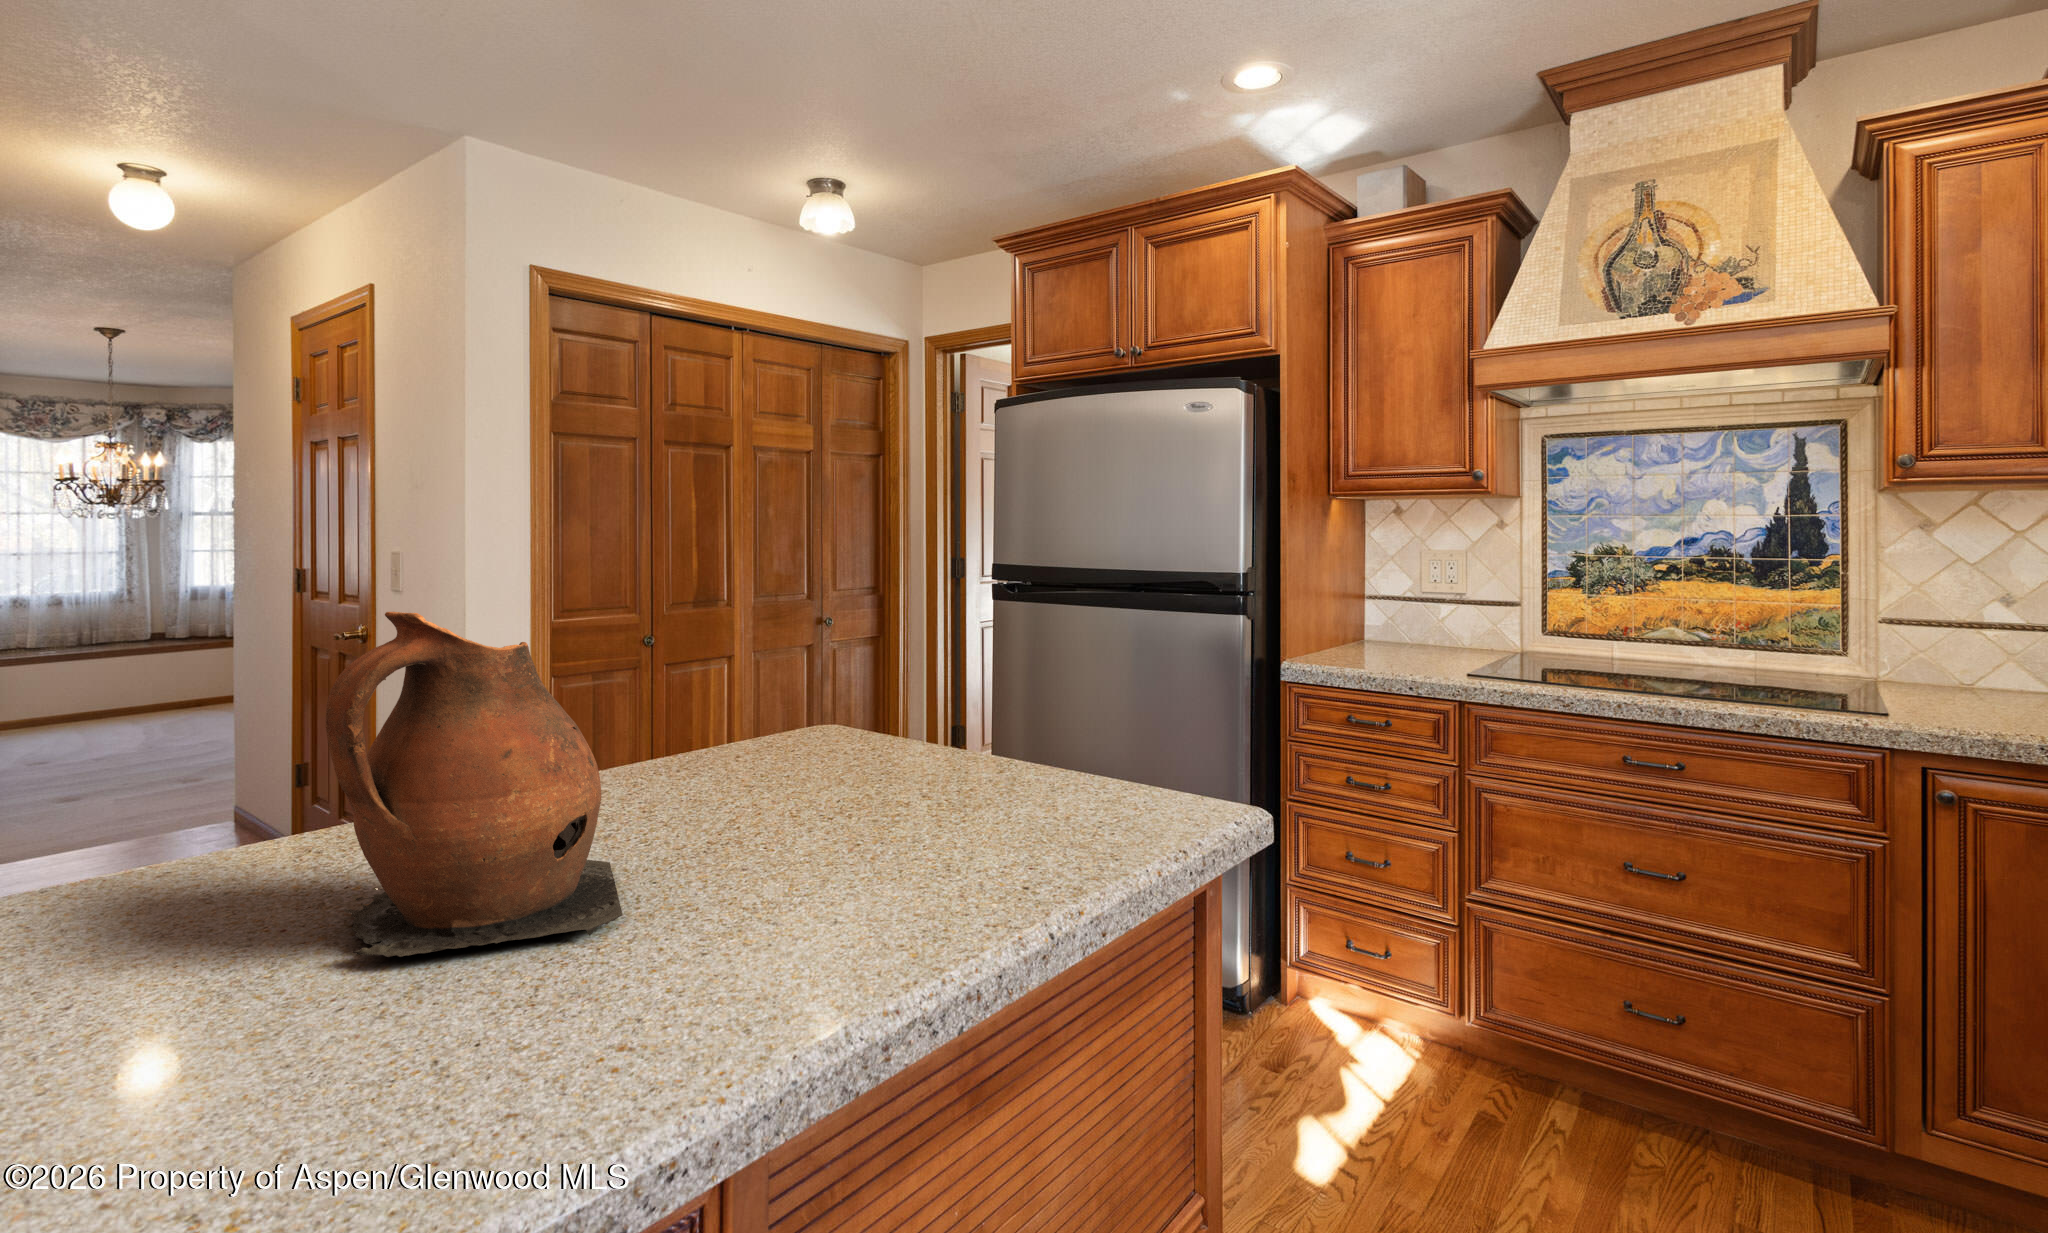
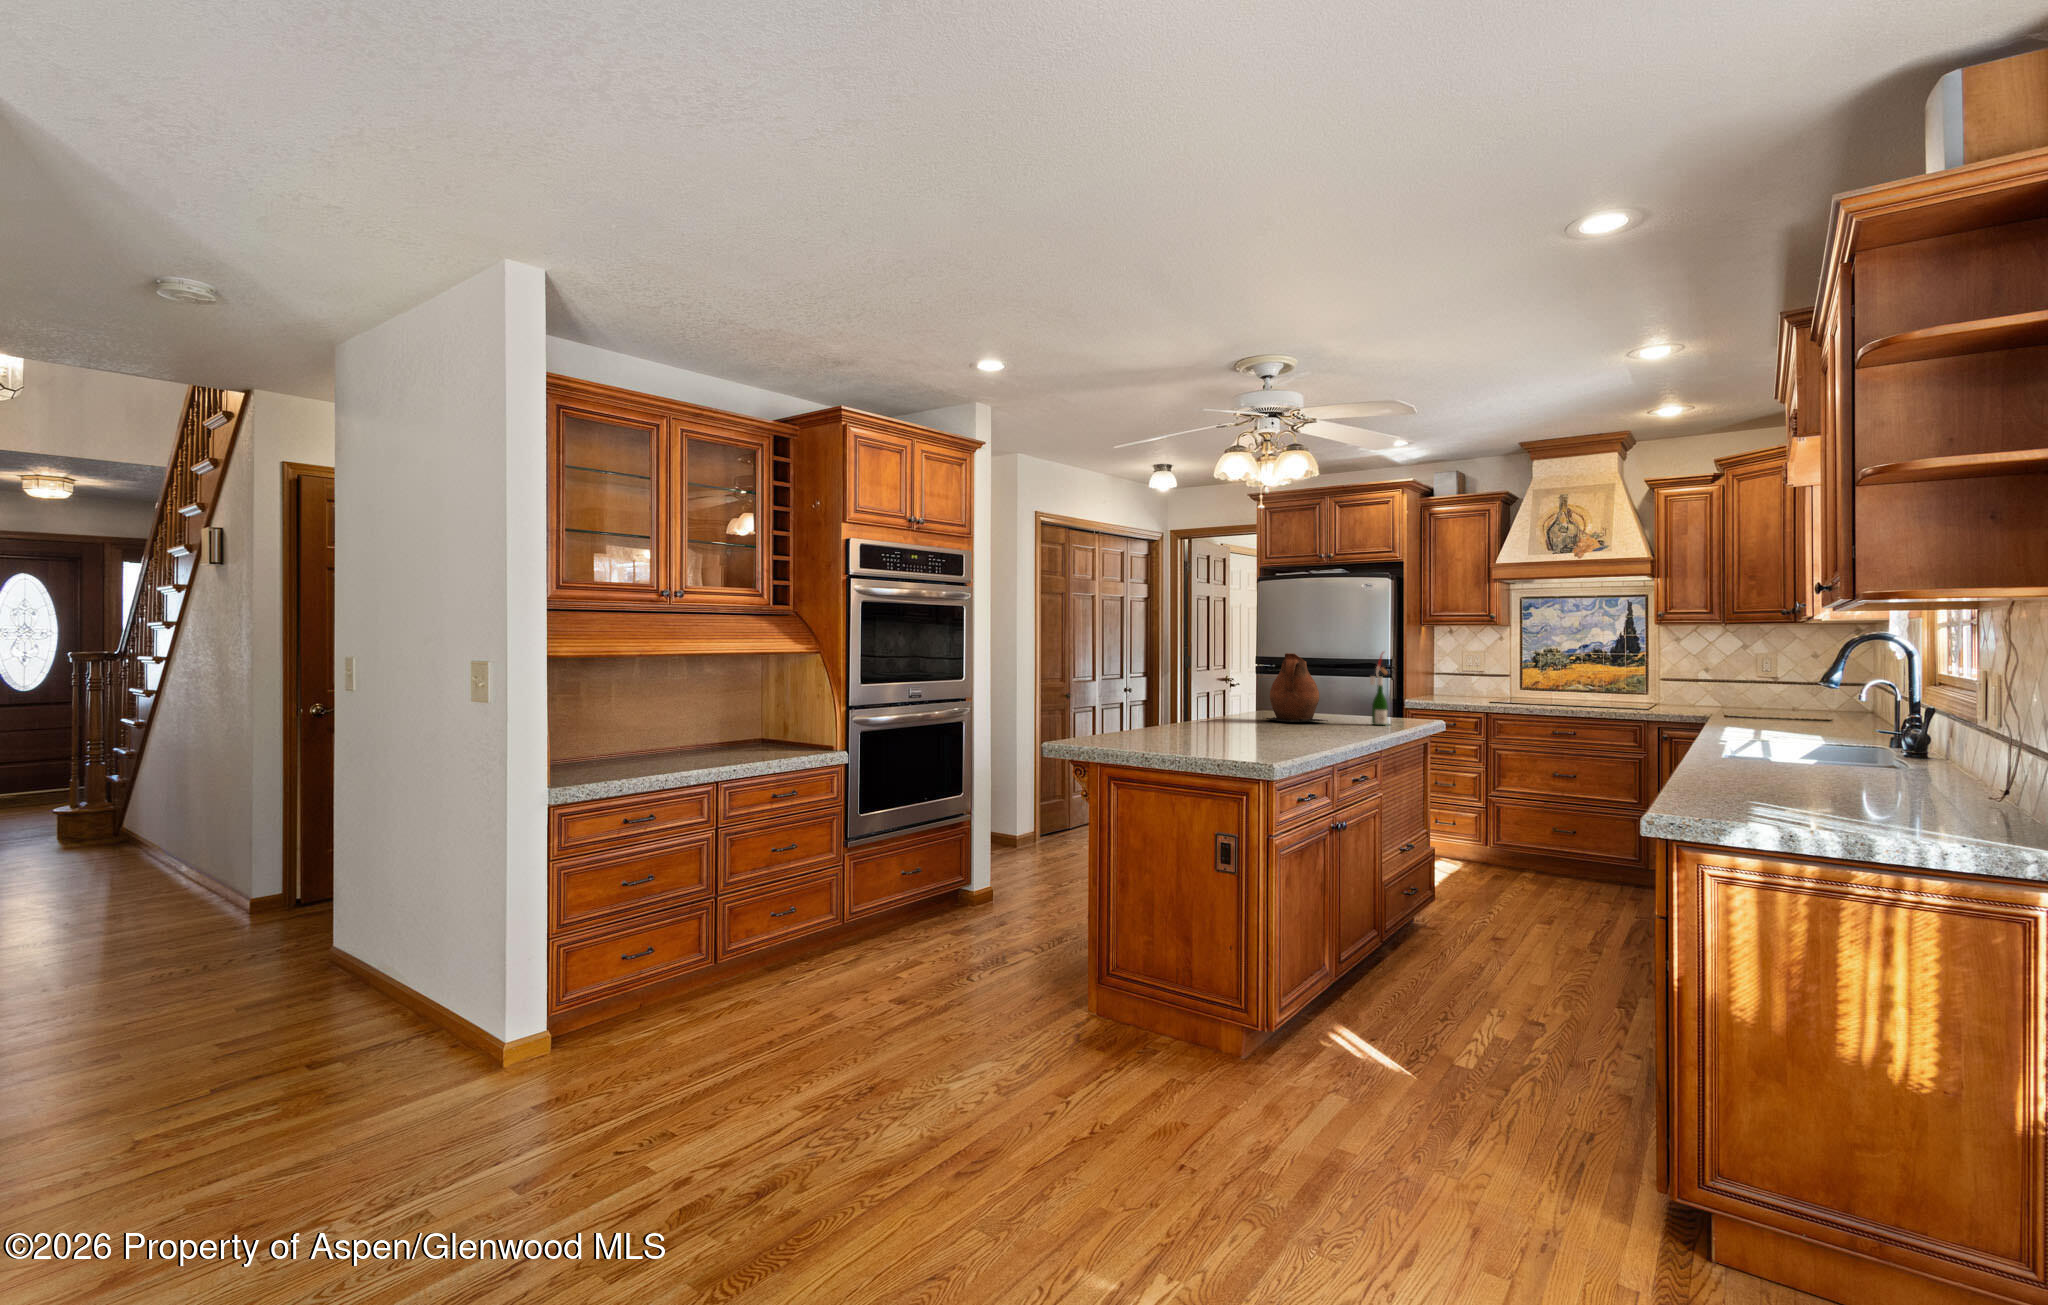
wine bottle: none [793,591,902,957] -> present [1370,653,1387,725]

